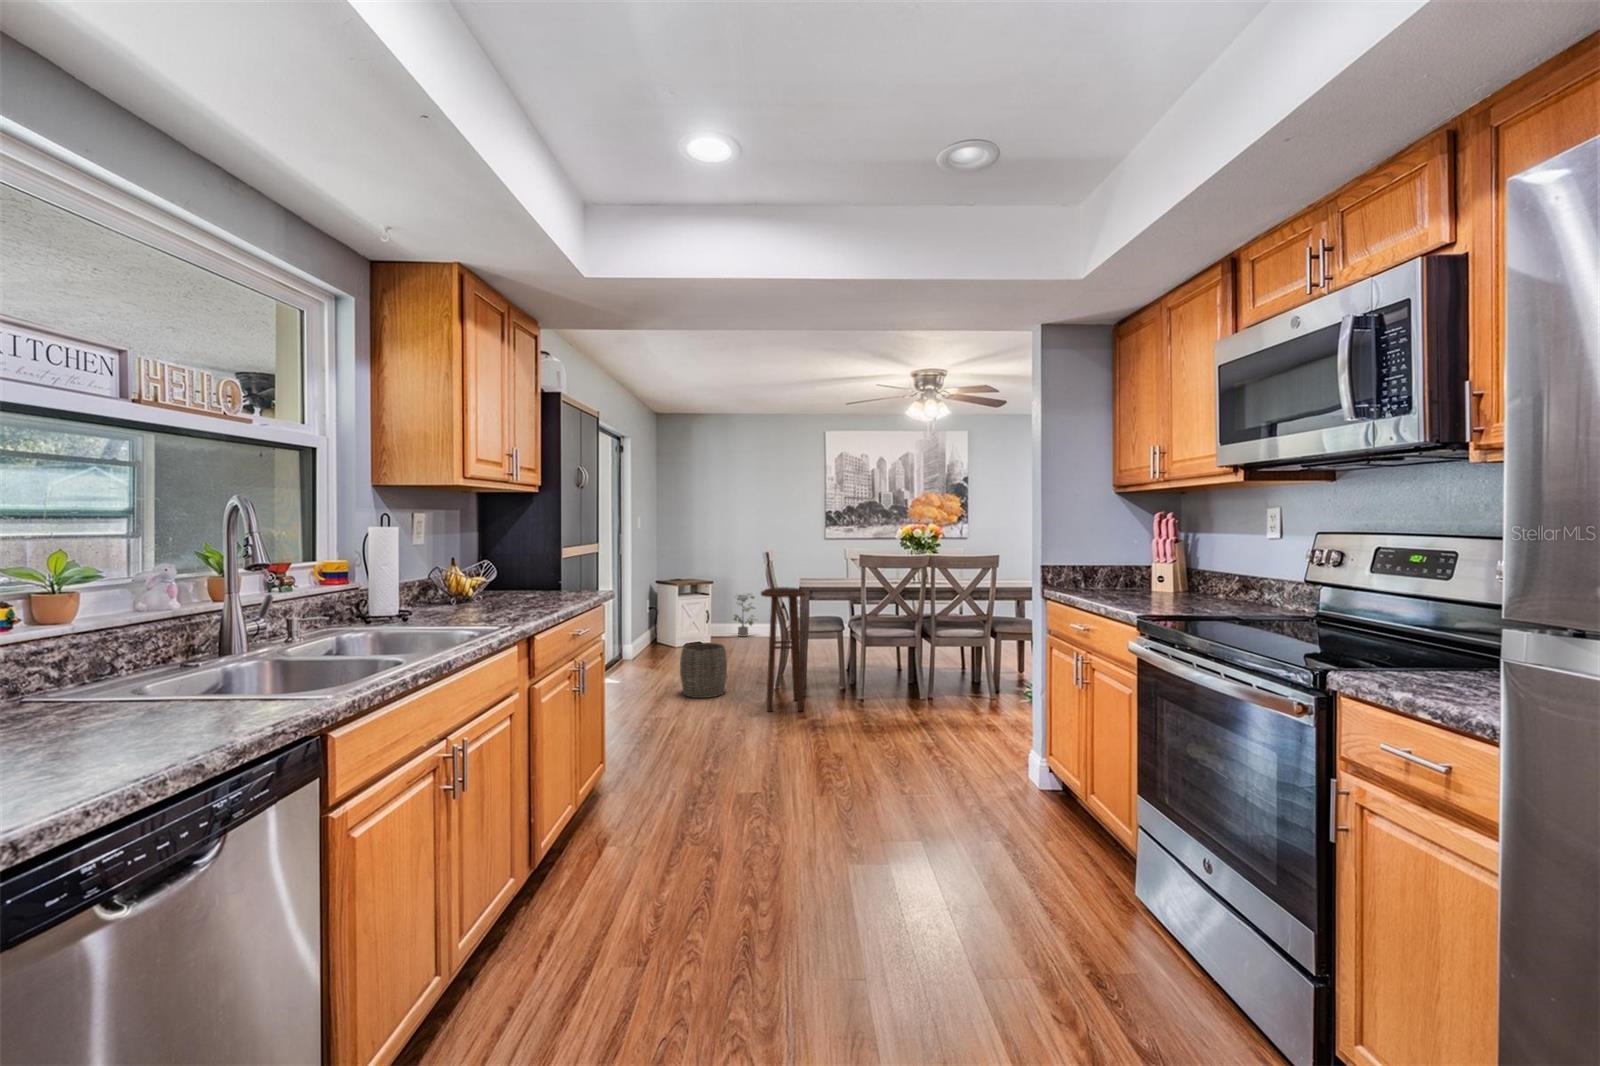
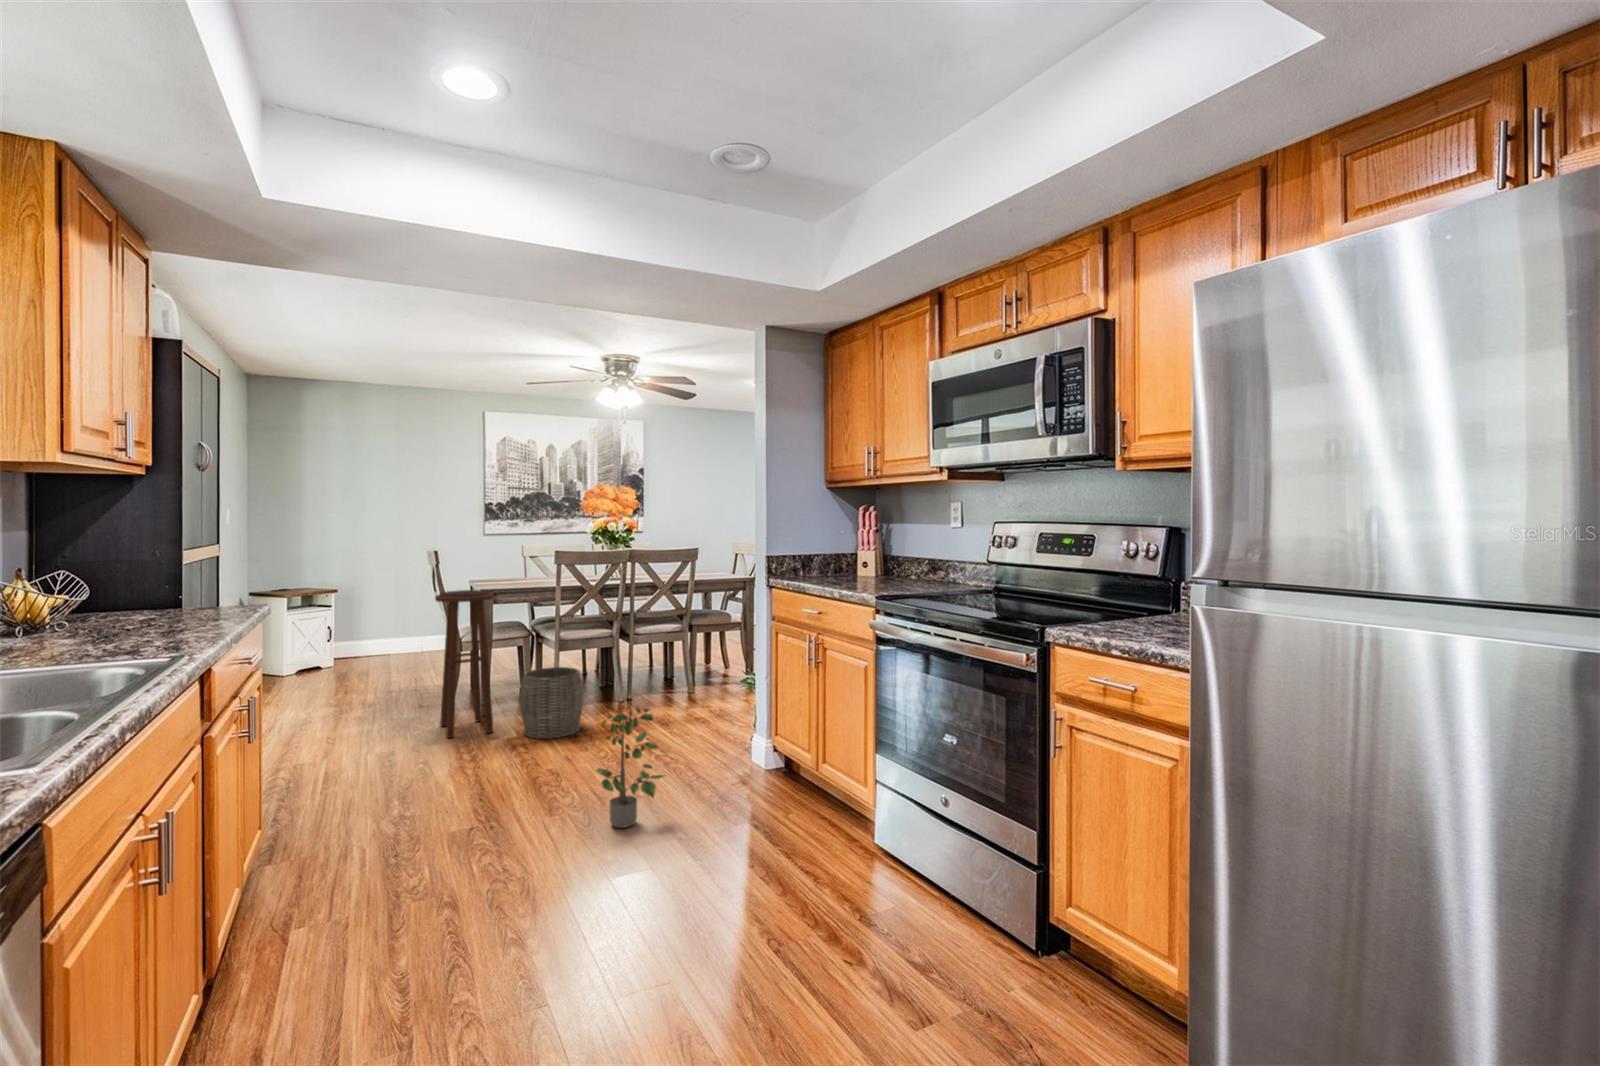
potted plant: present [734,595,754,637] -> present [596,708,663,828]
woven basket: present [680,643,727,698] -> present [521,667,583,739]

